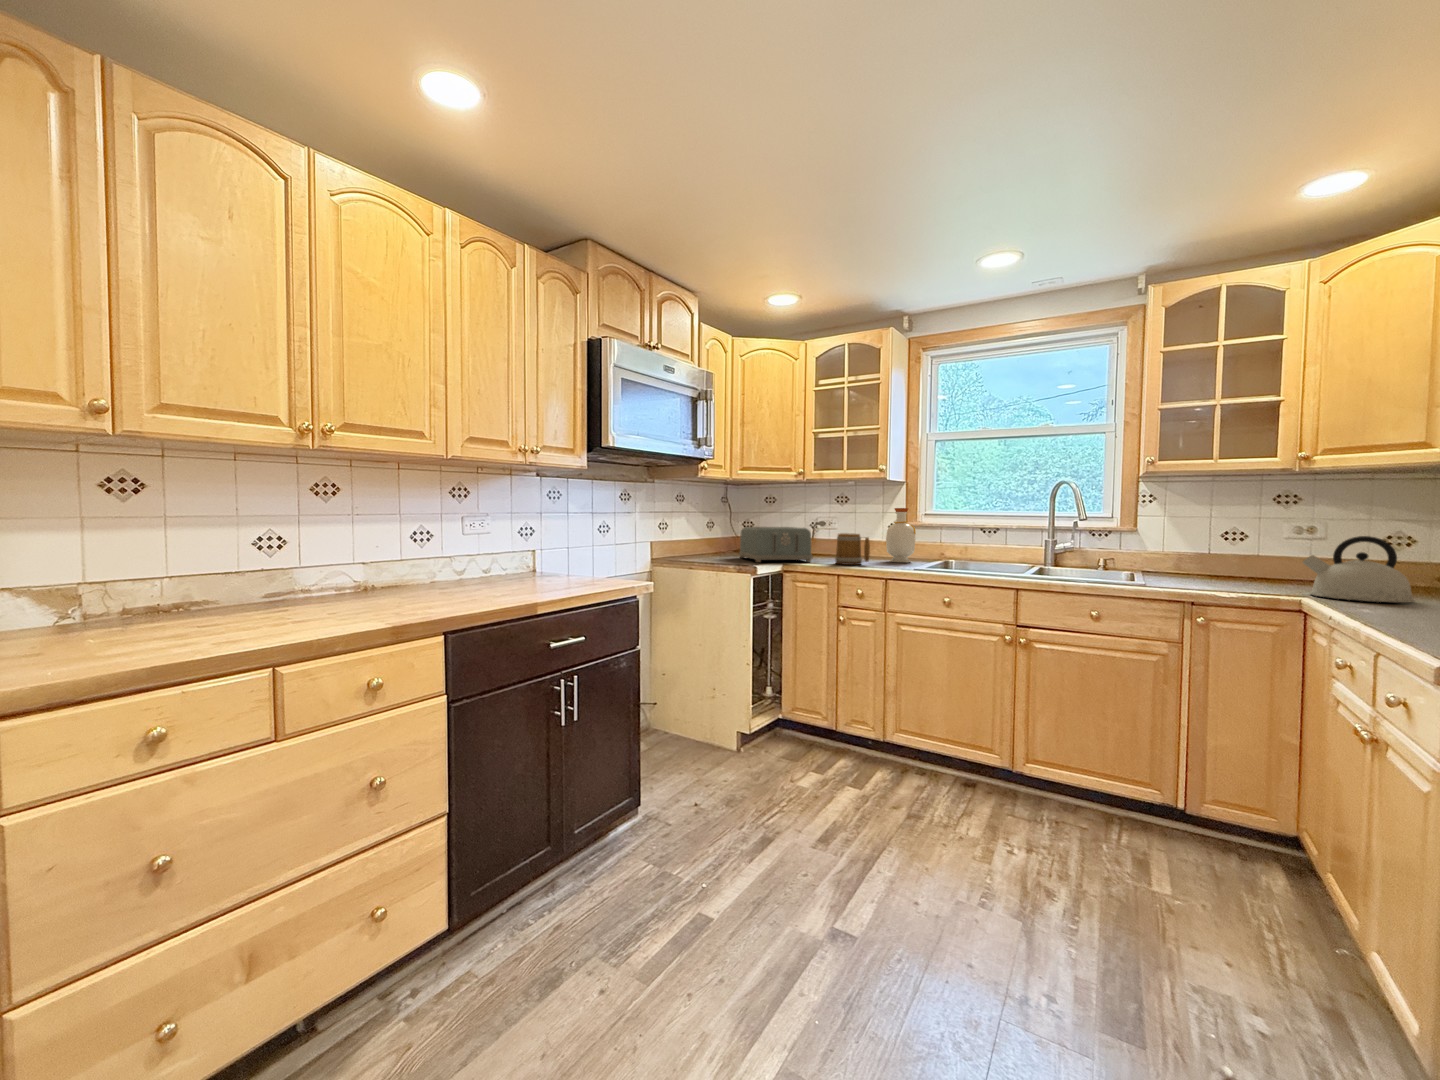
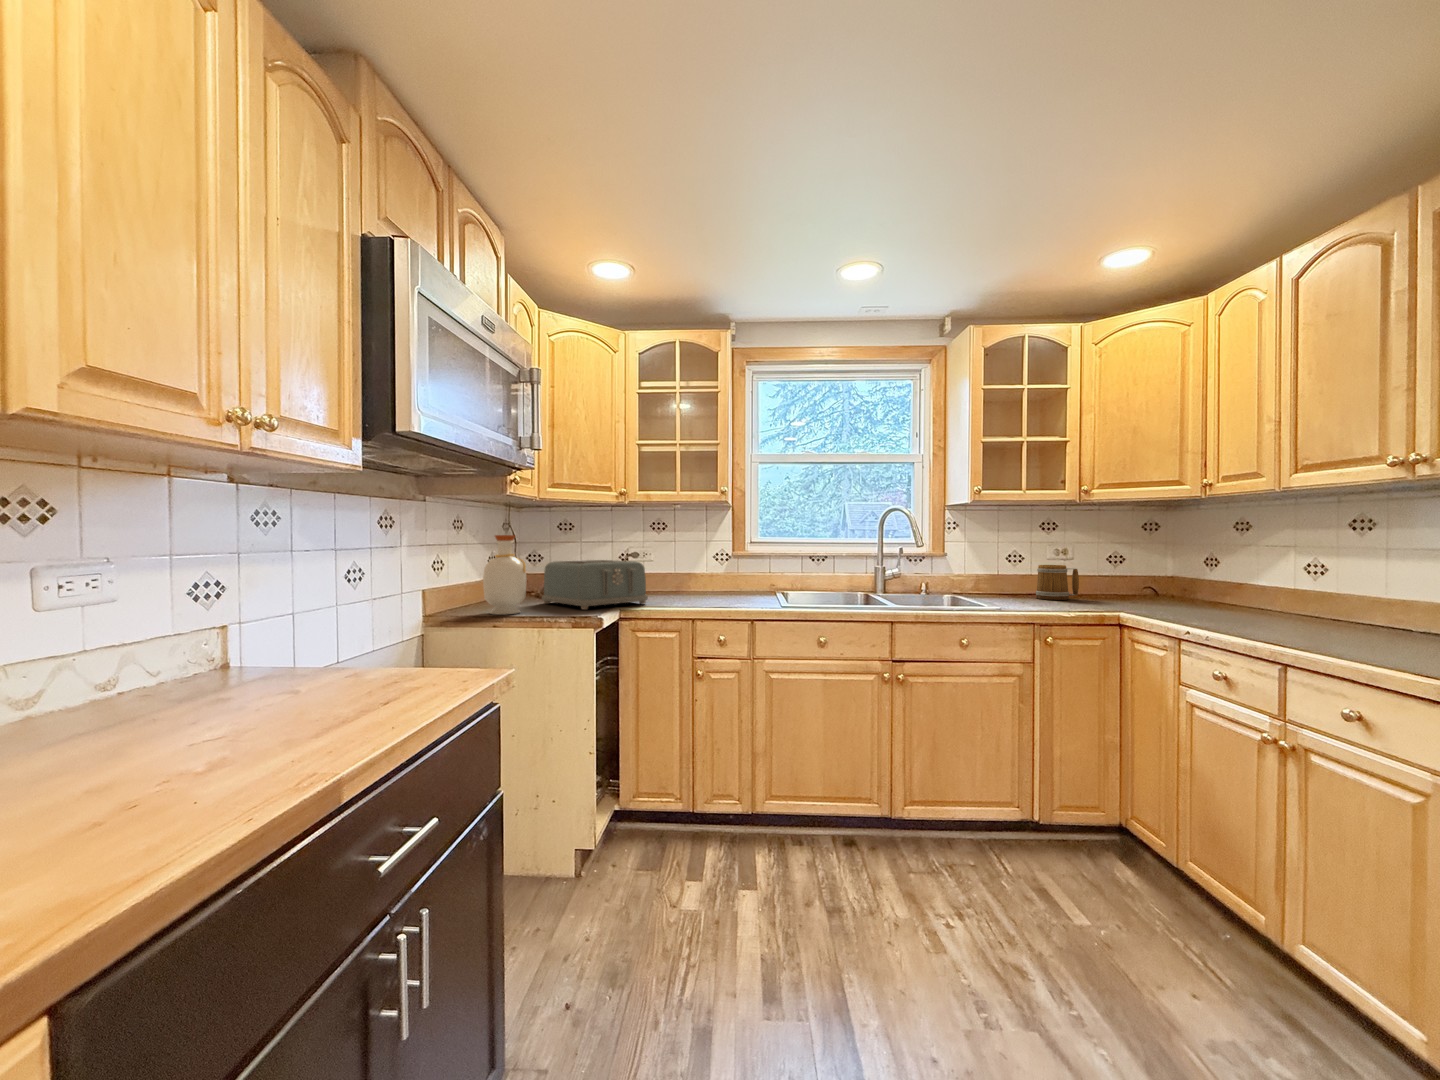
bottle: present [886,508,916,562] -> present [483,535,526,615]
mug: present [835,533,870,565] -> present [1036,565,1079,600]
kettle: present [1303,536,1414,603] -> none [1109,558,1188,614]

